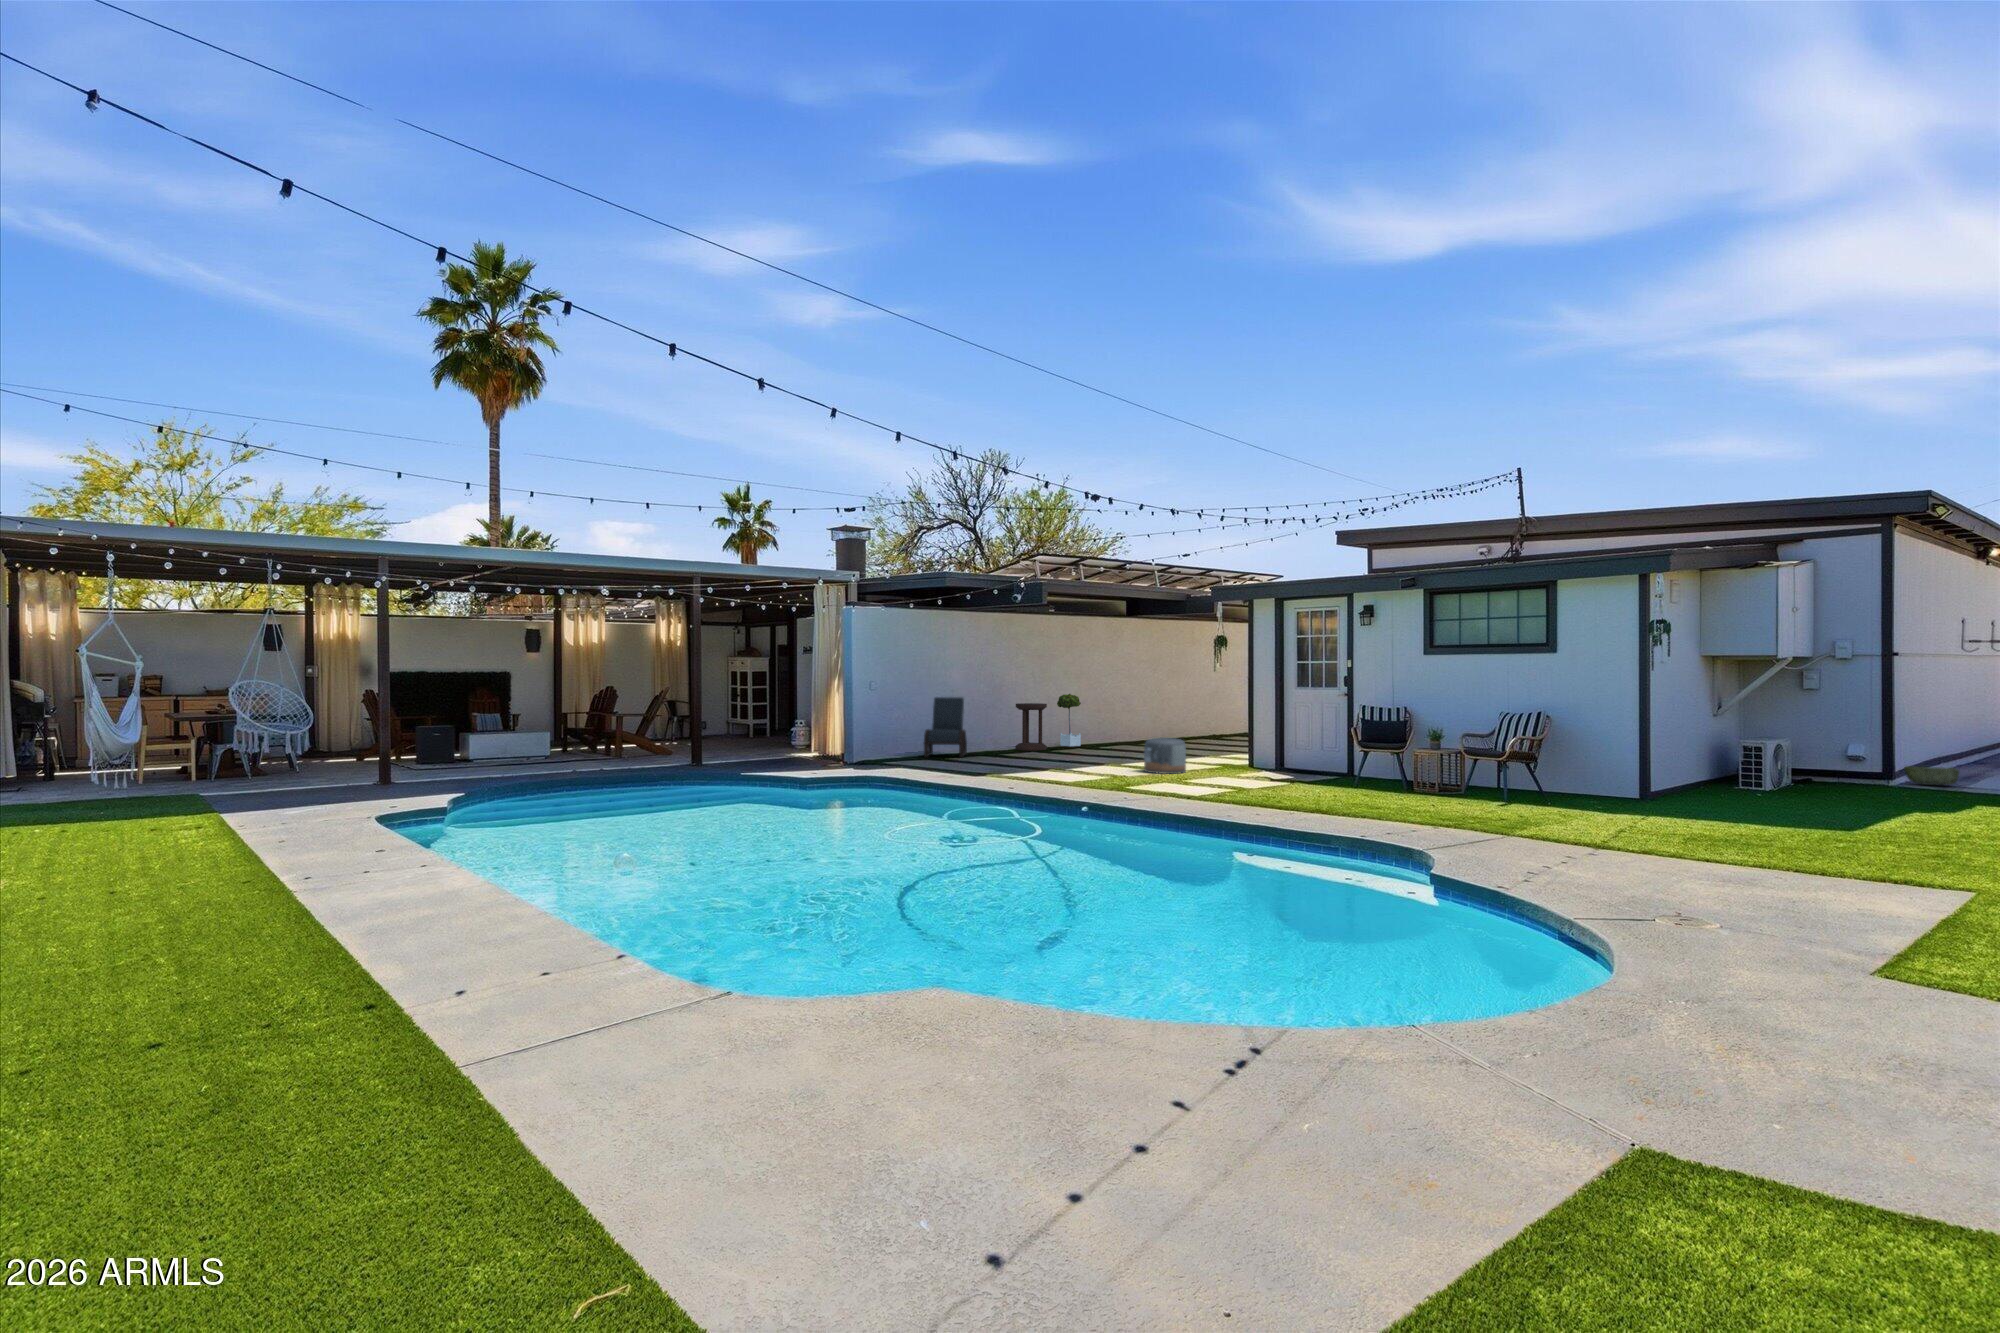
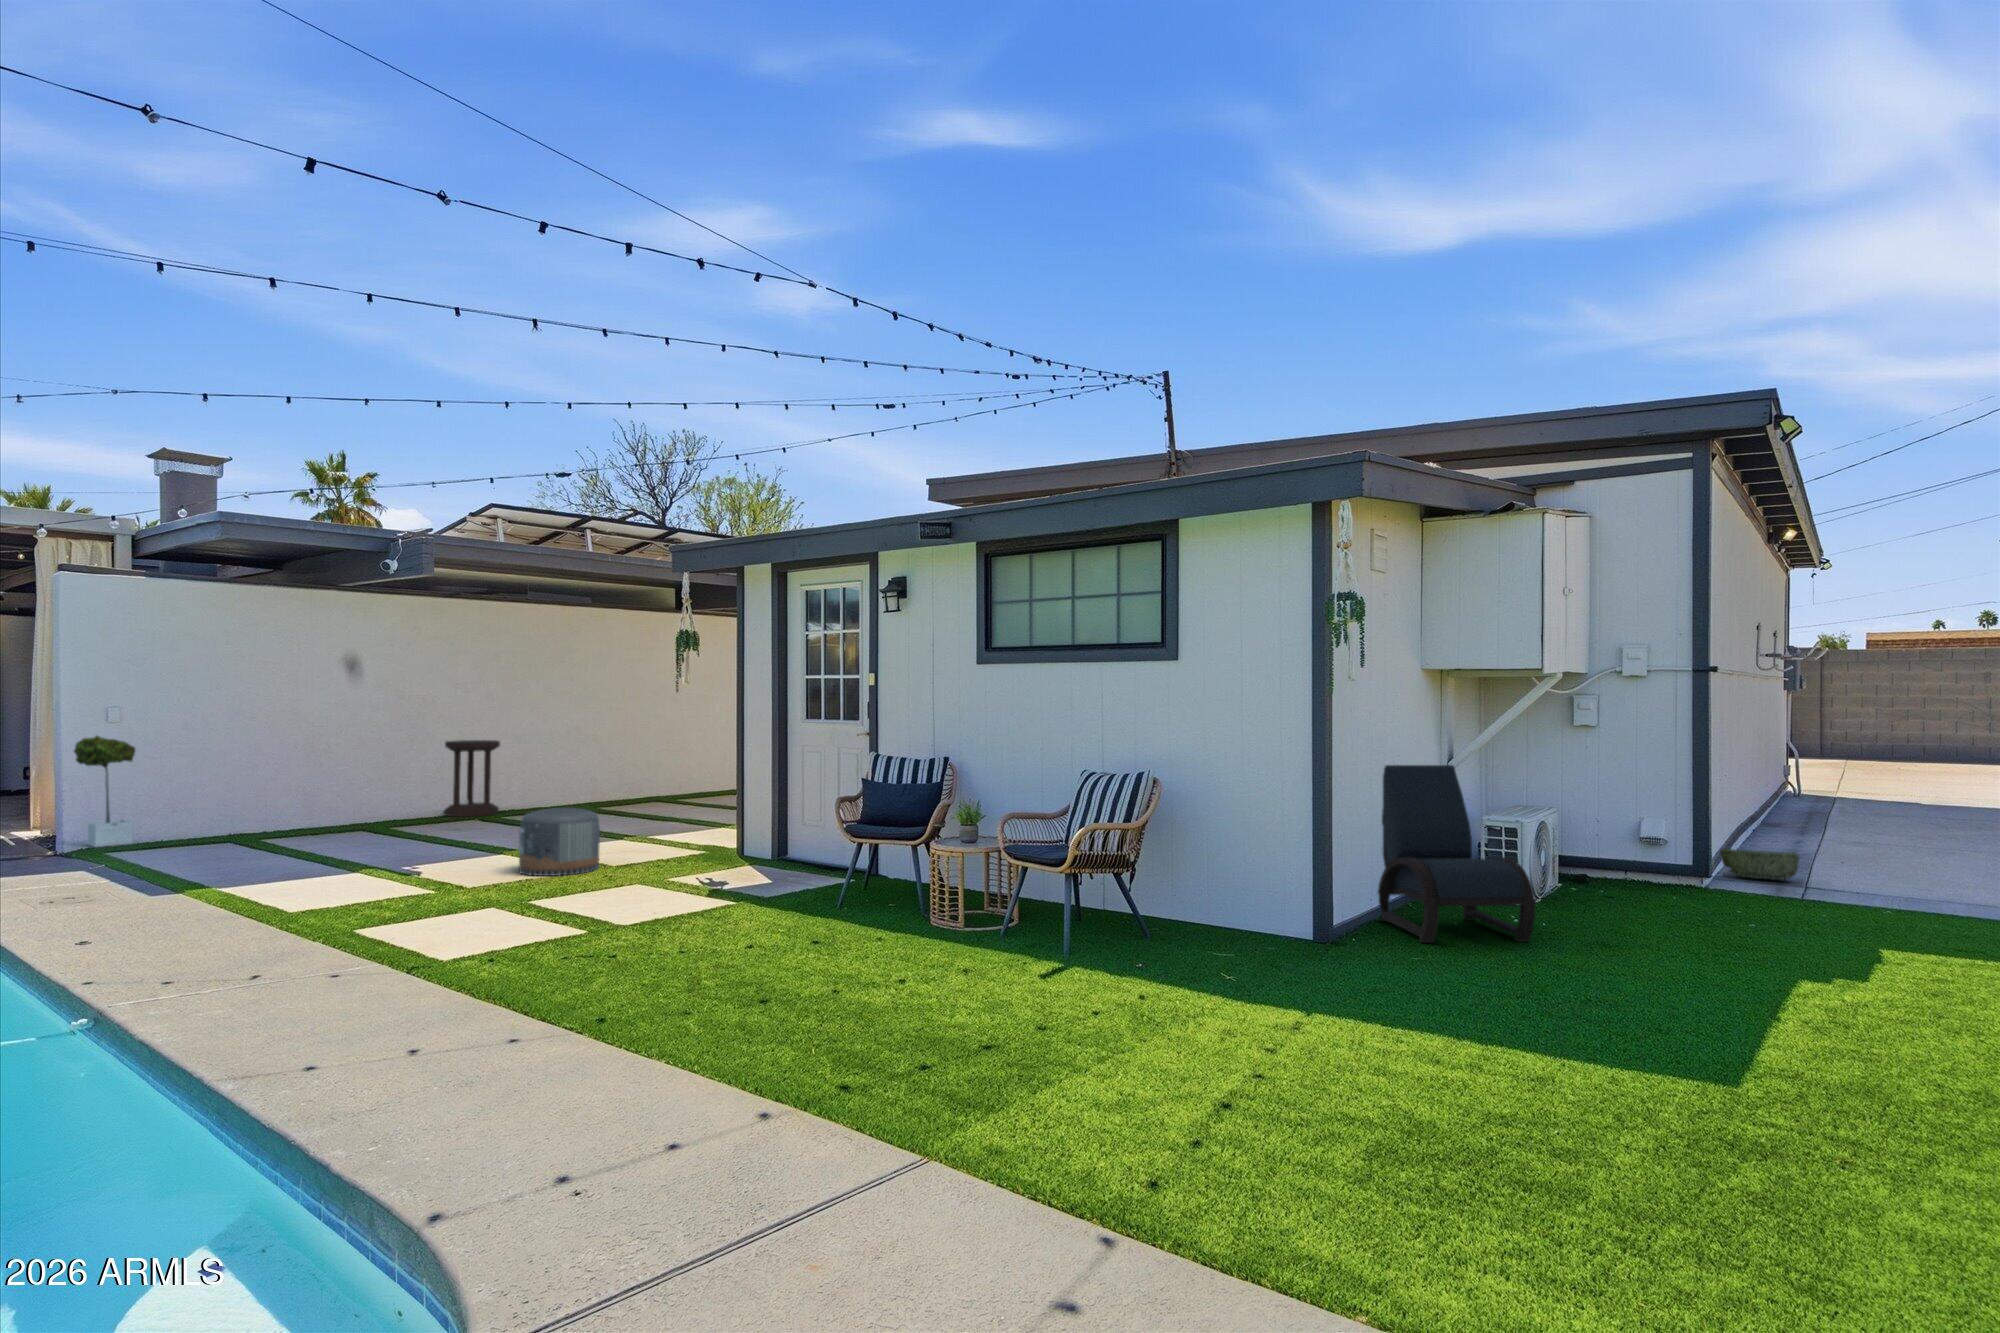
potted tree: present [1057,694,1081,747] -> present [74,736,135,847]
lounge chair: present [924,697,967,758] -> present [1378,765,1536,943]

